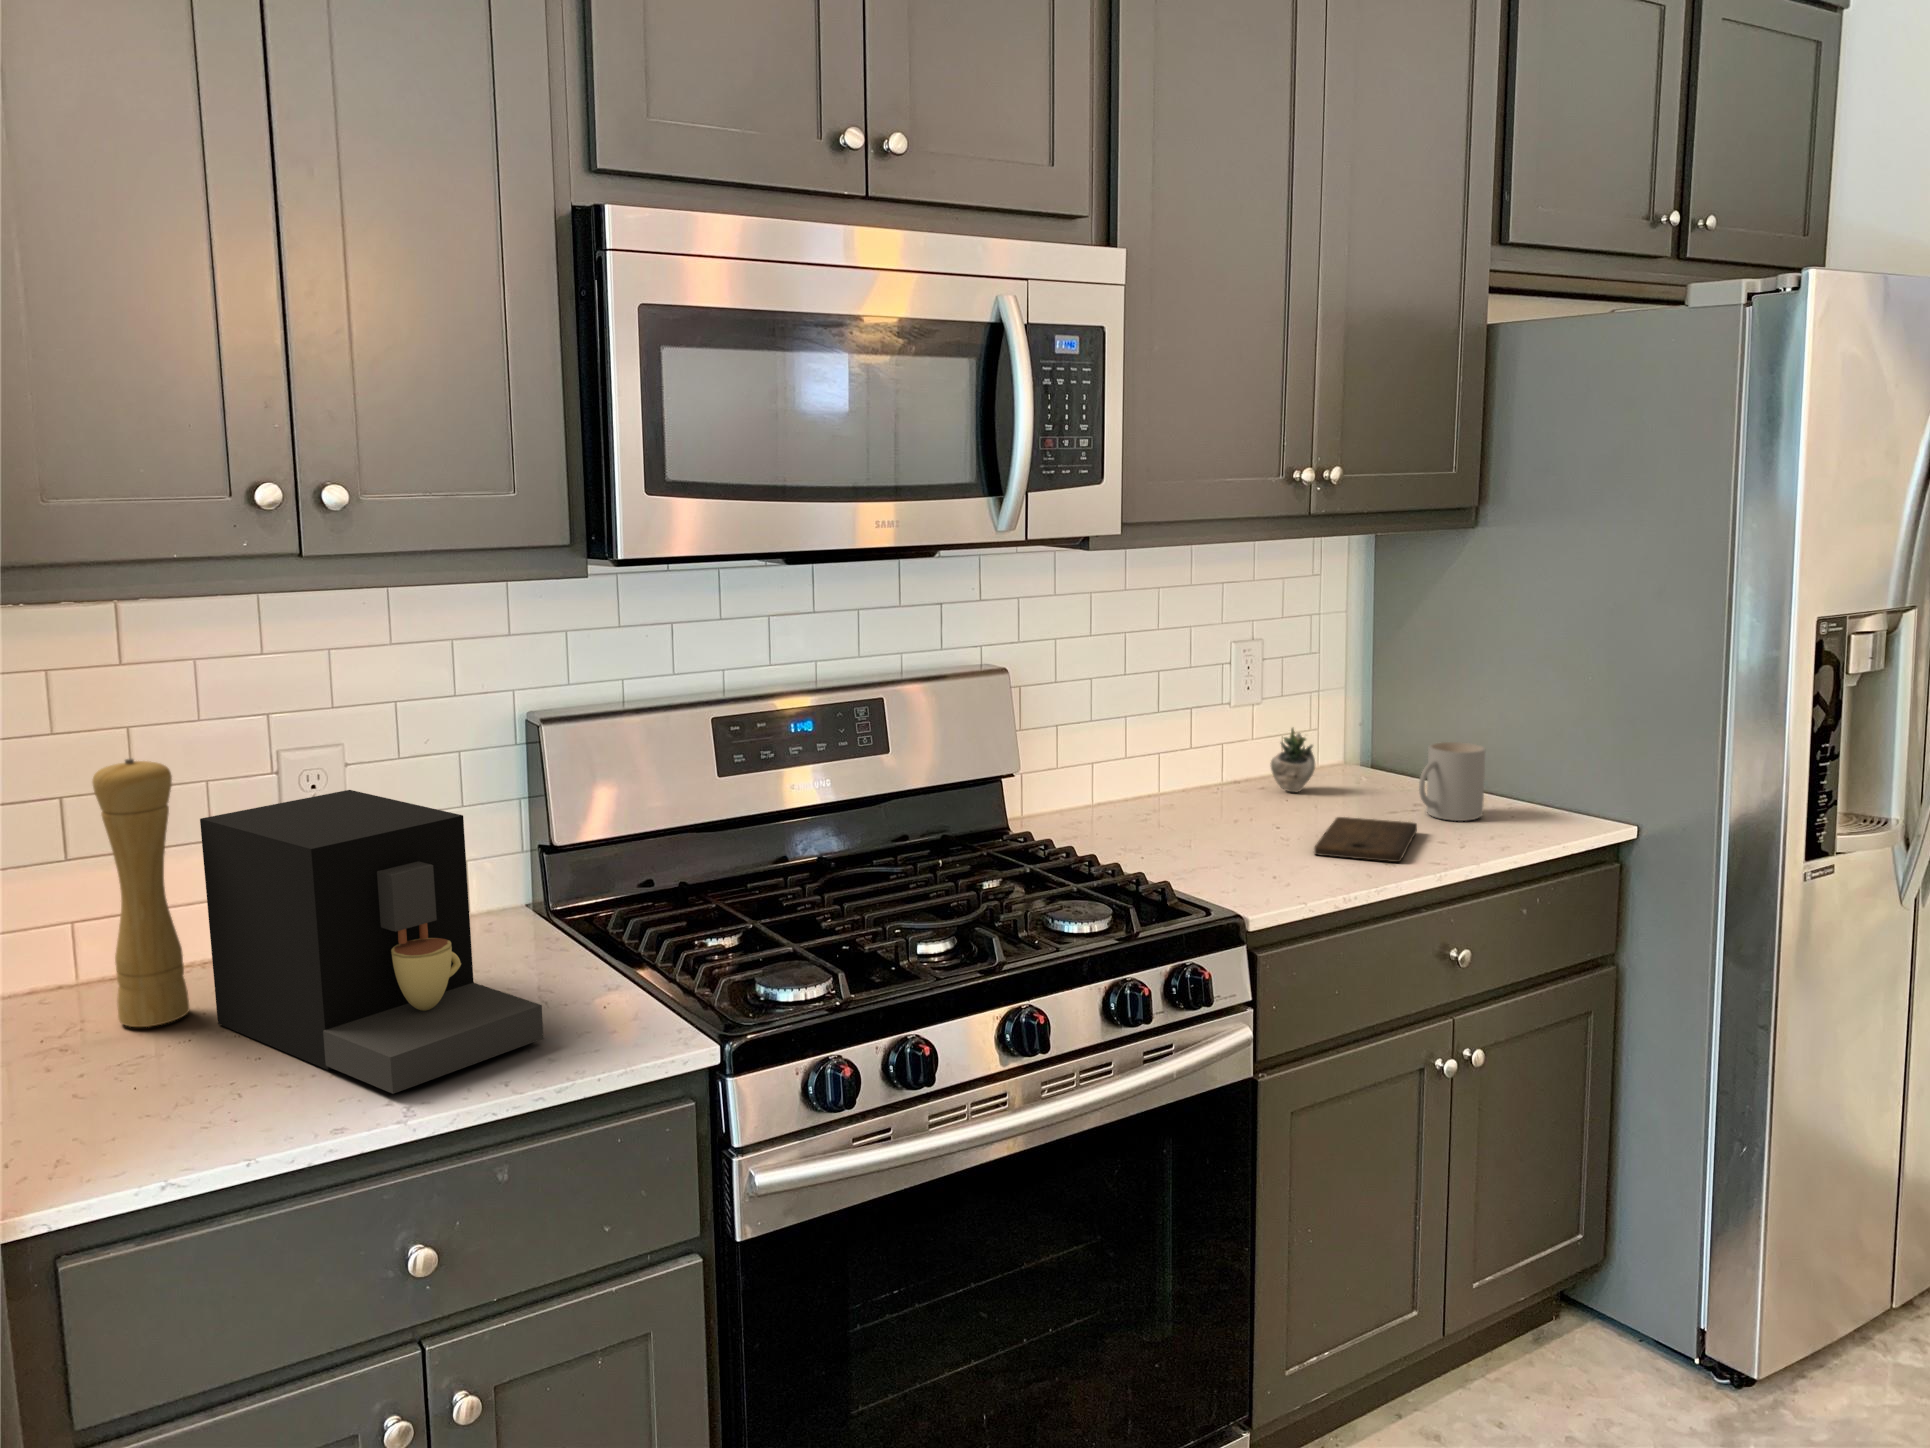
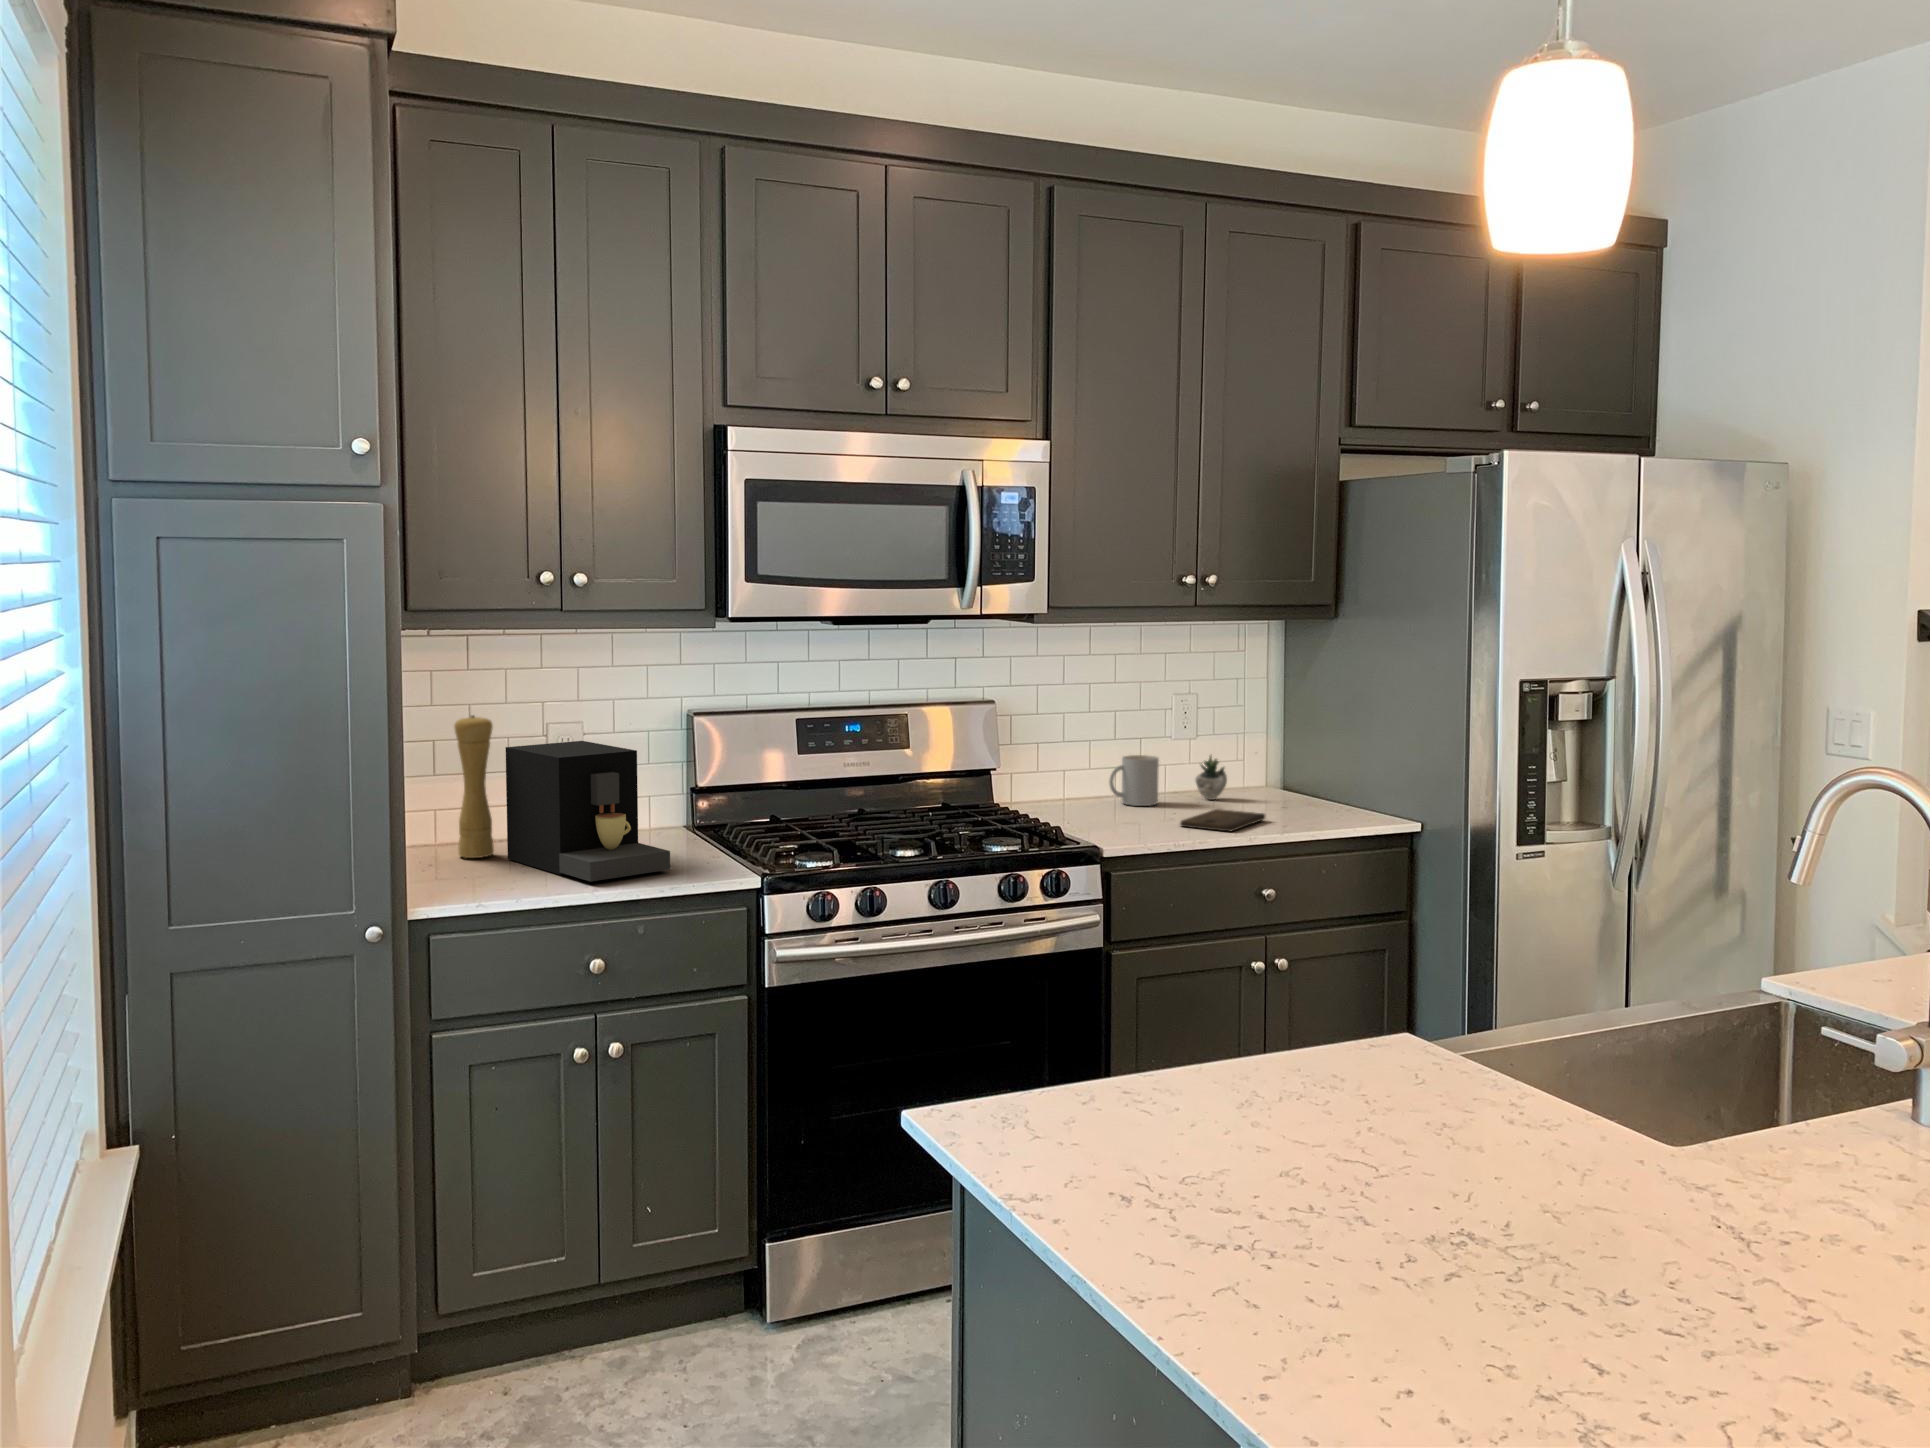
mug: present [1419,742,1486,821] -> present [1109,755,1159,806]

